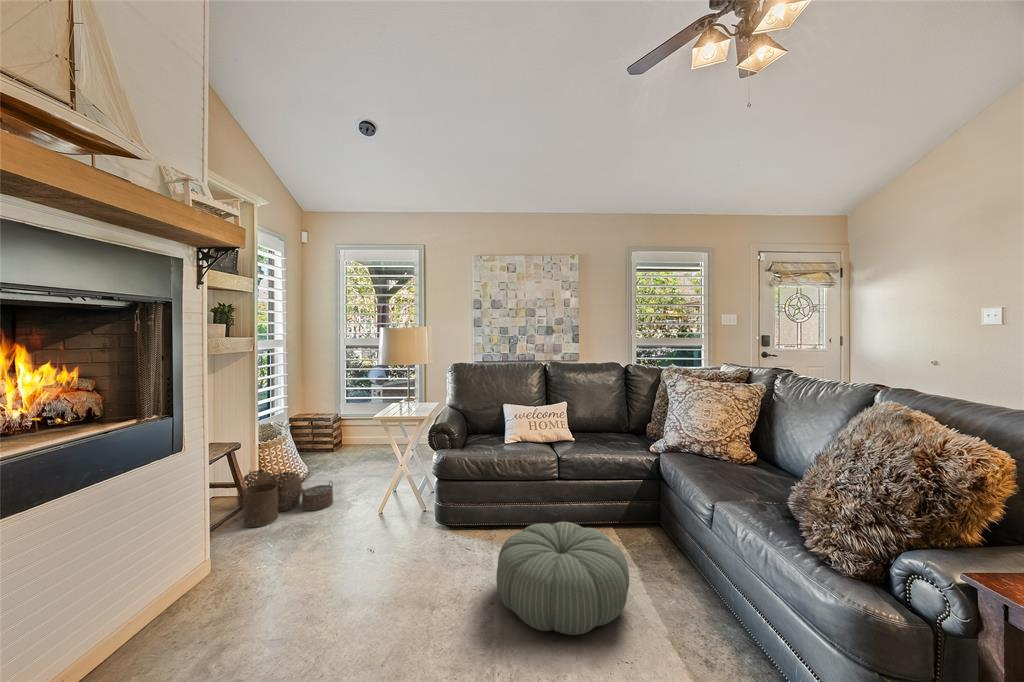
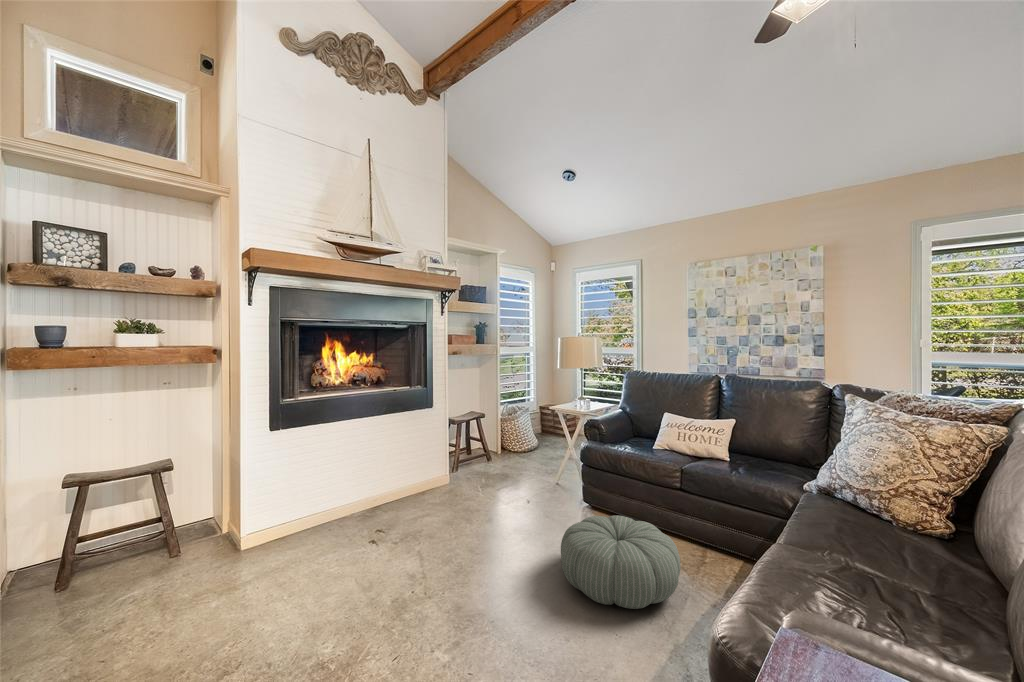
woven basket: present [237,469,333,527] -> none [475,435,532,471]

